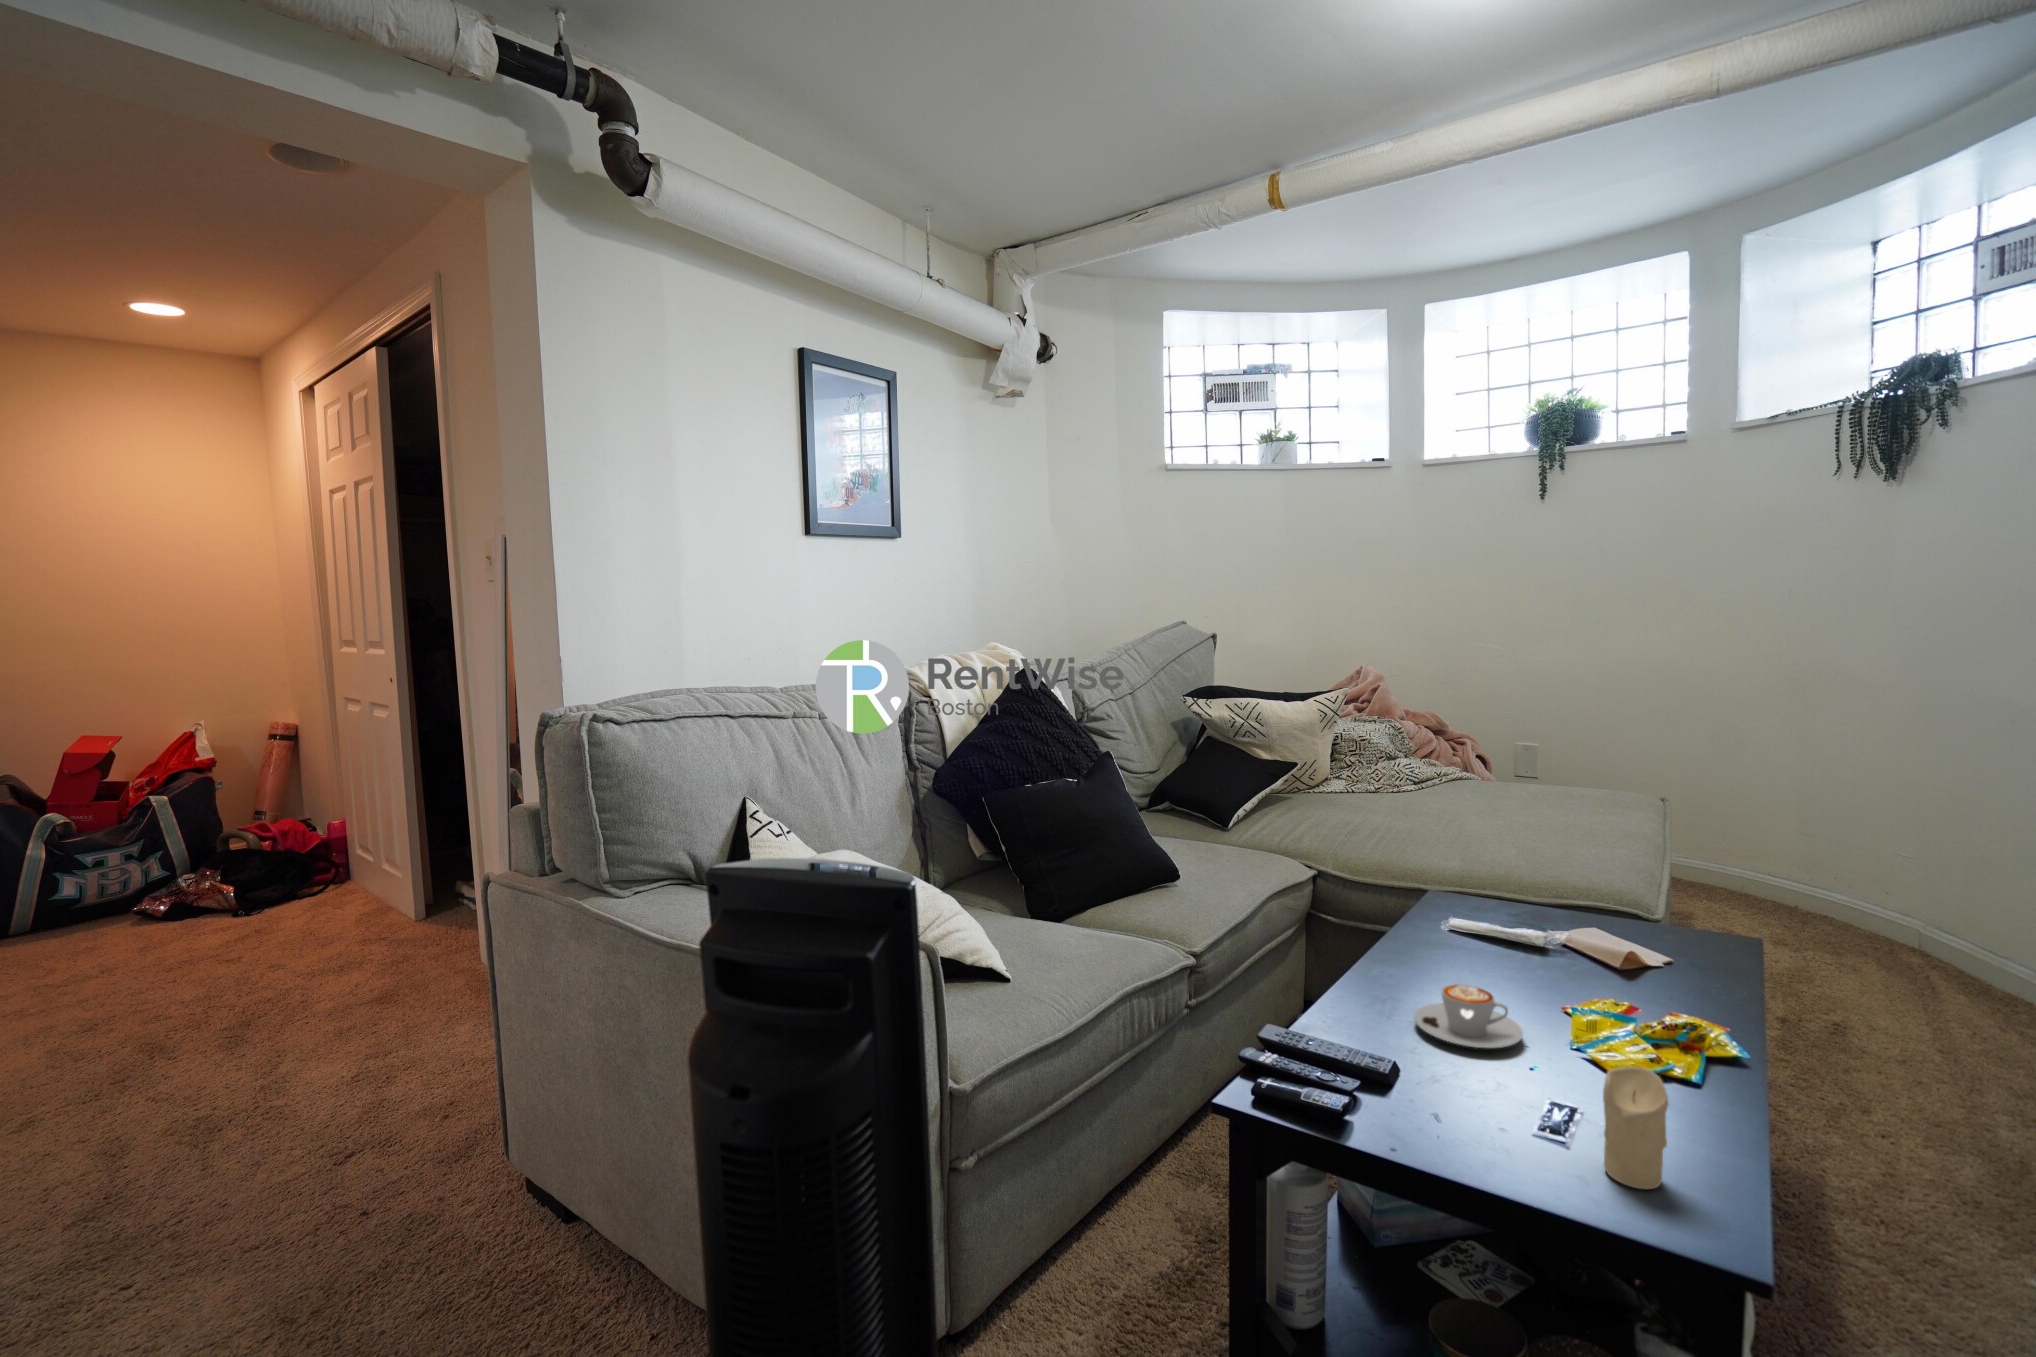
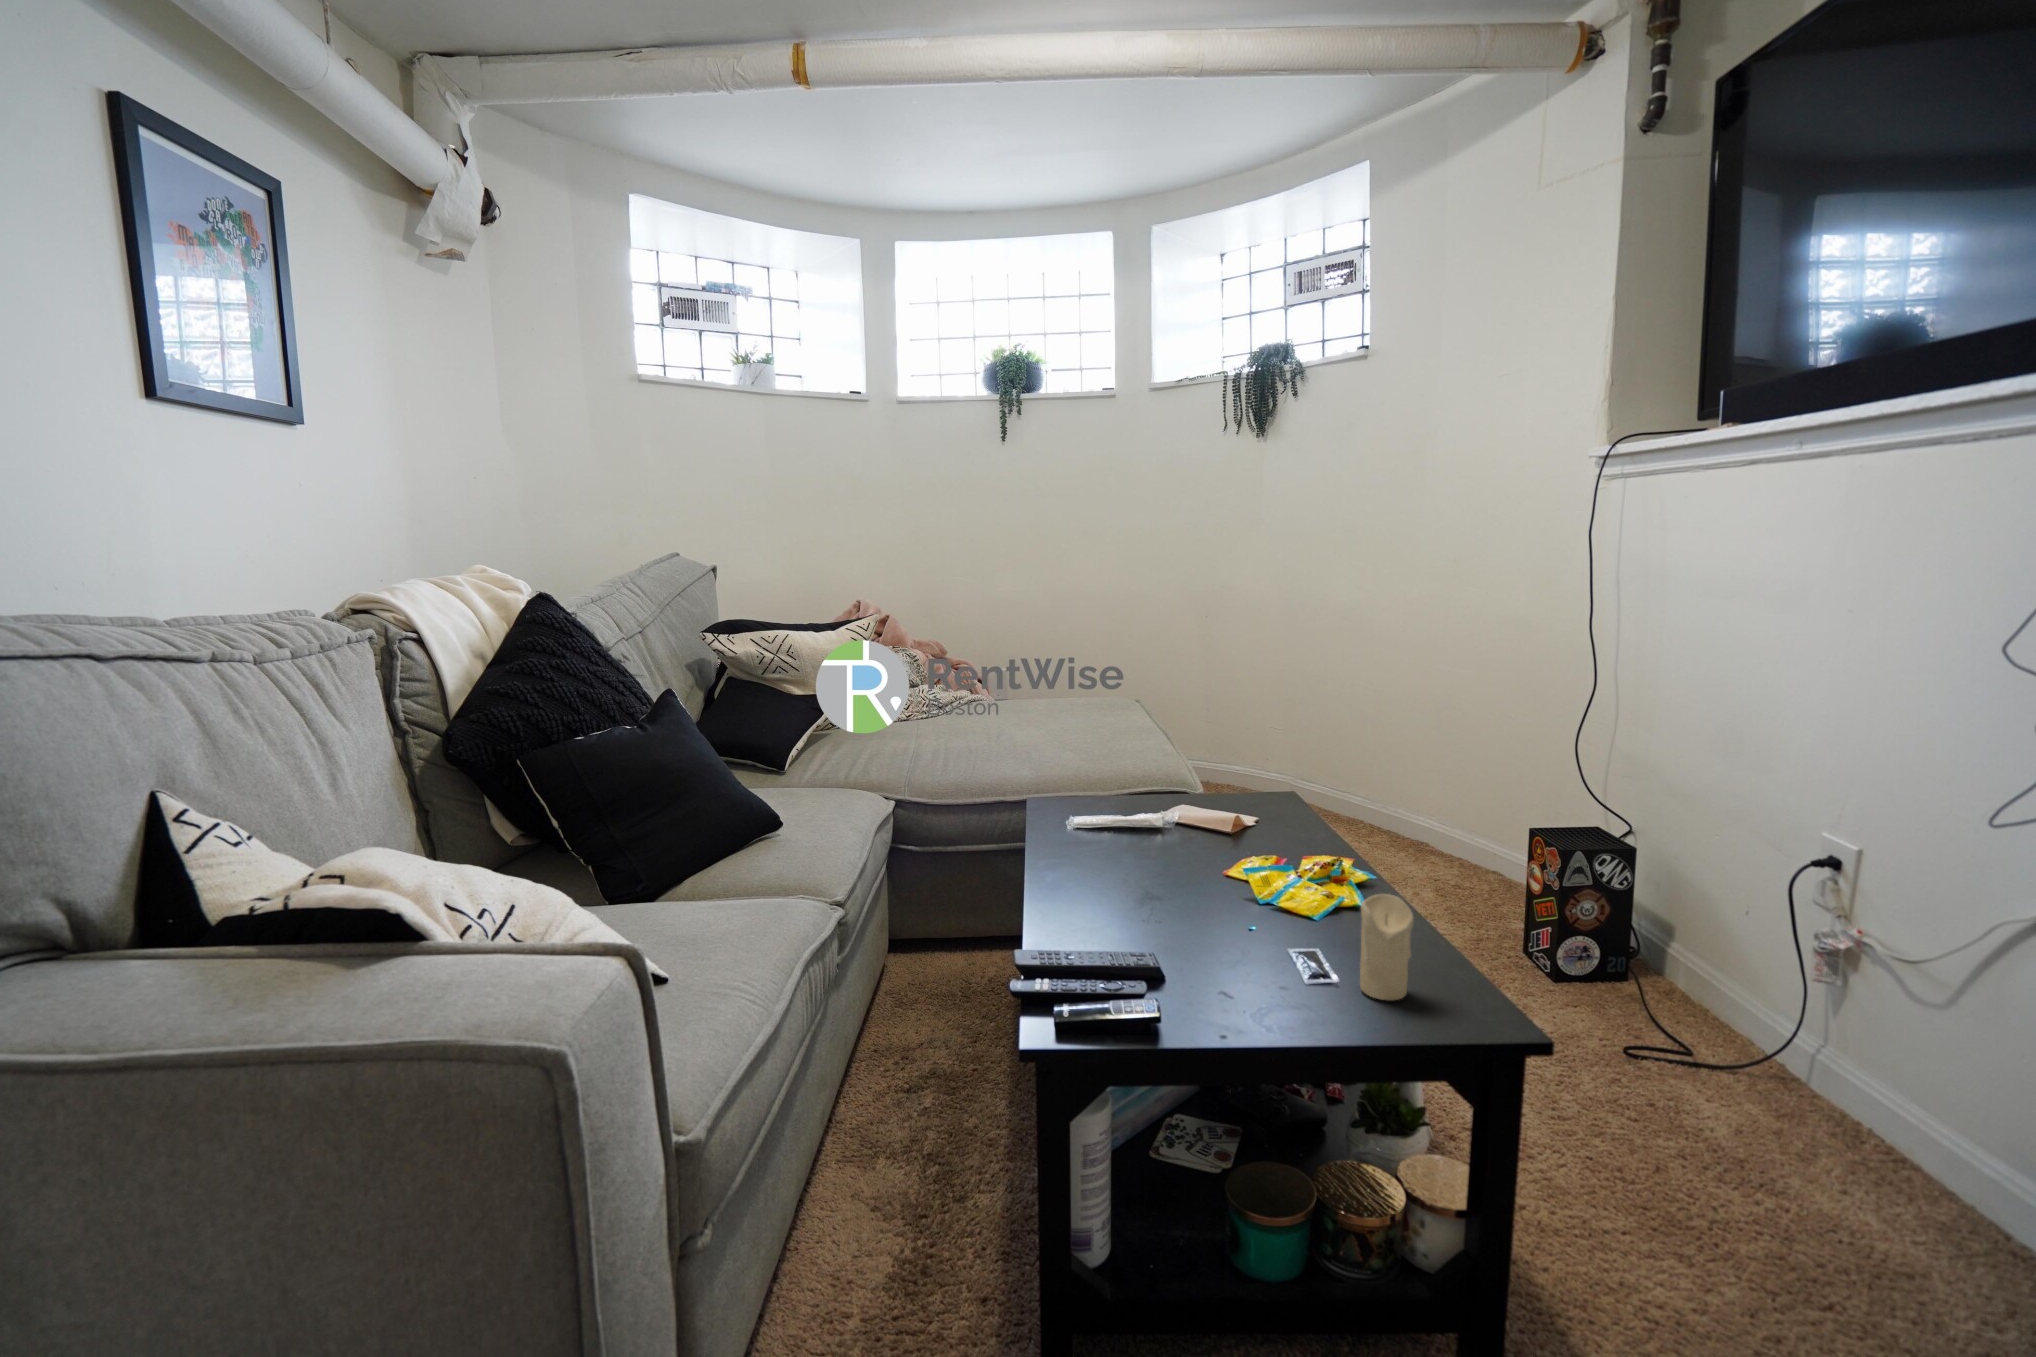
coffee cup: present [1414,984,1523,1048] -> none [1121,867,1219,923]

